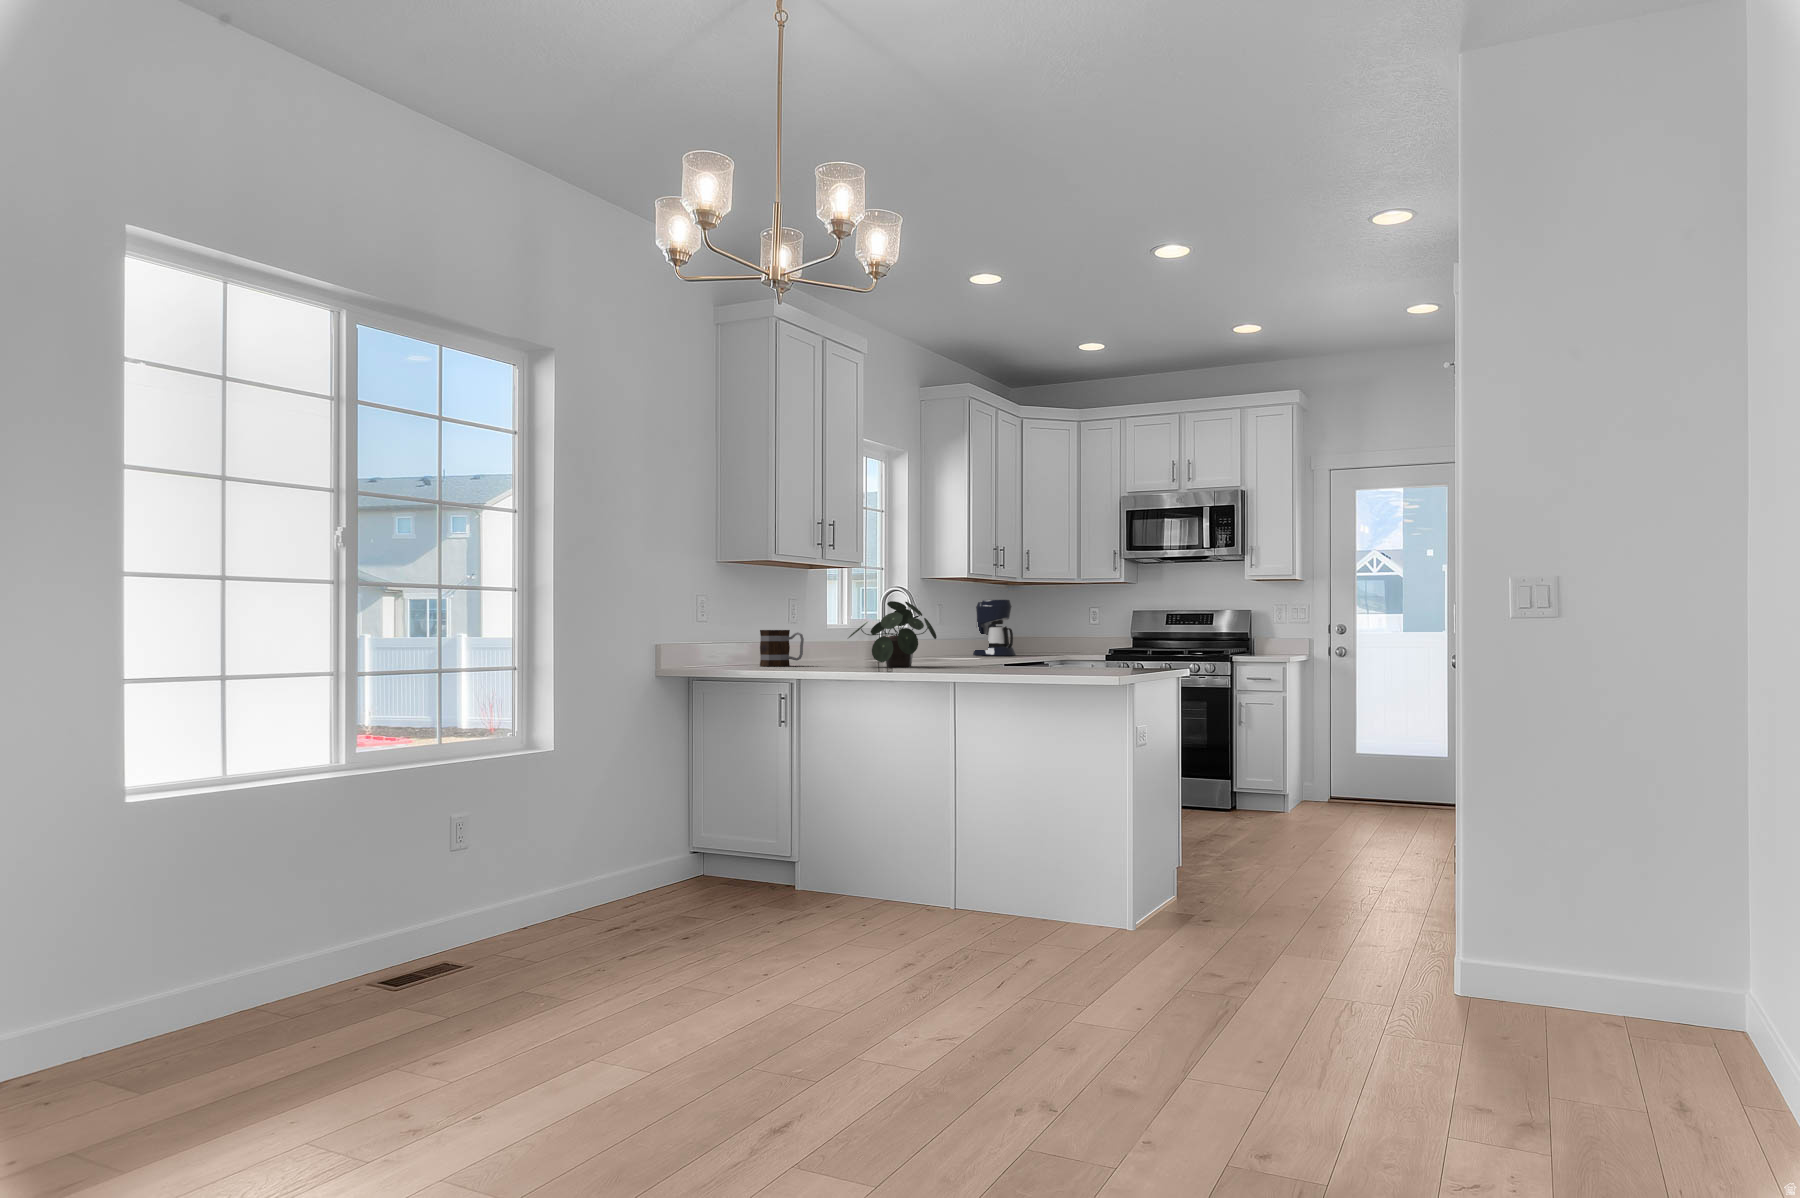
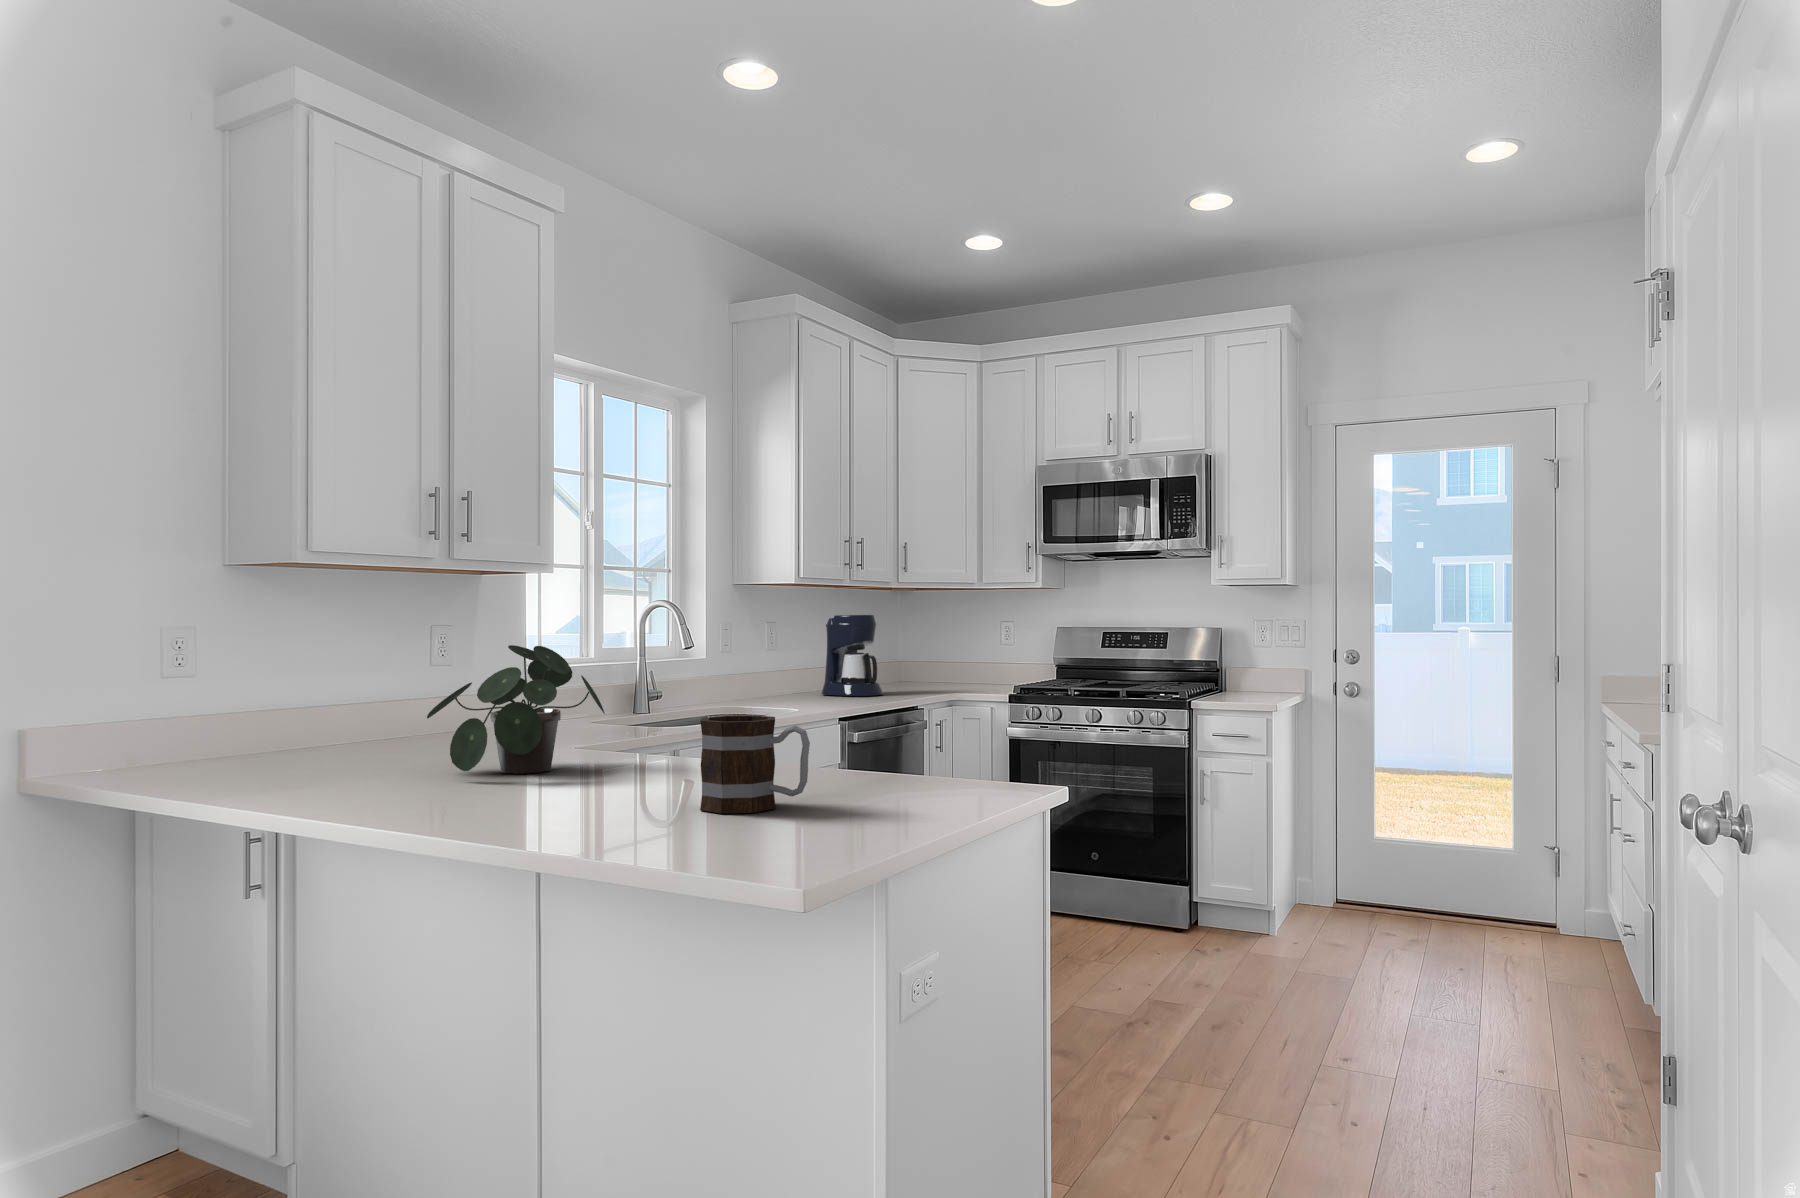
mug: present [760,630,804,666] -> present [700,715,810,813]

